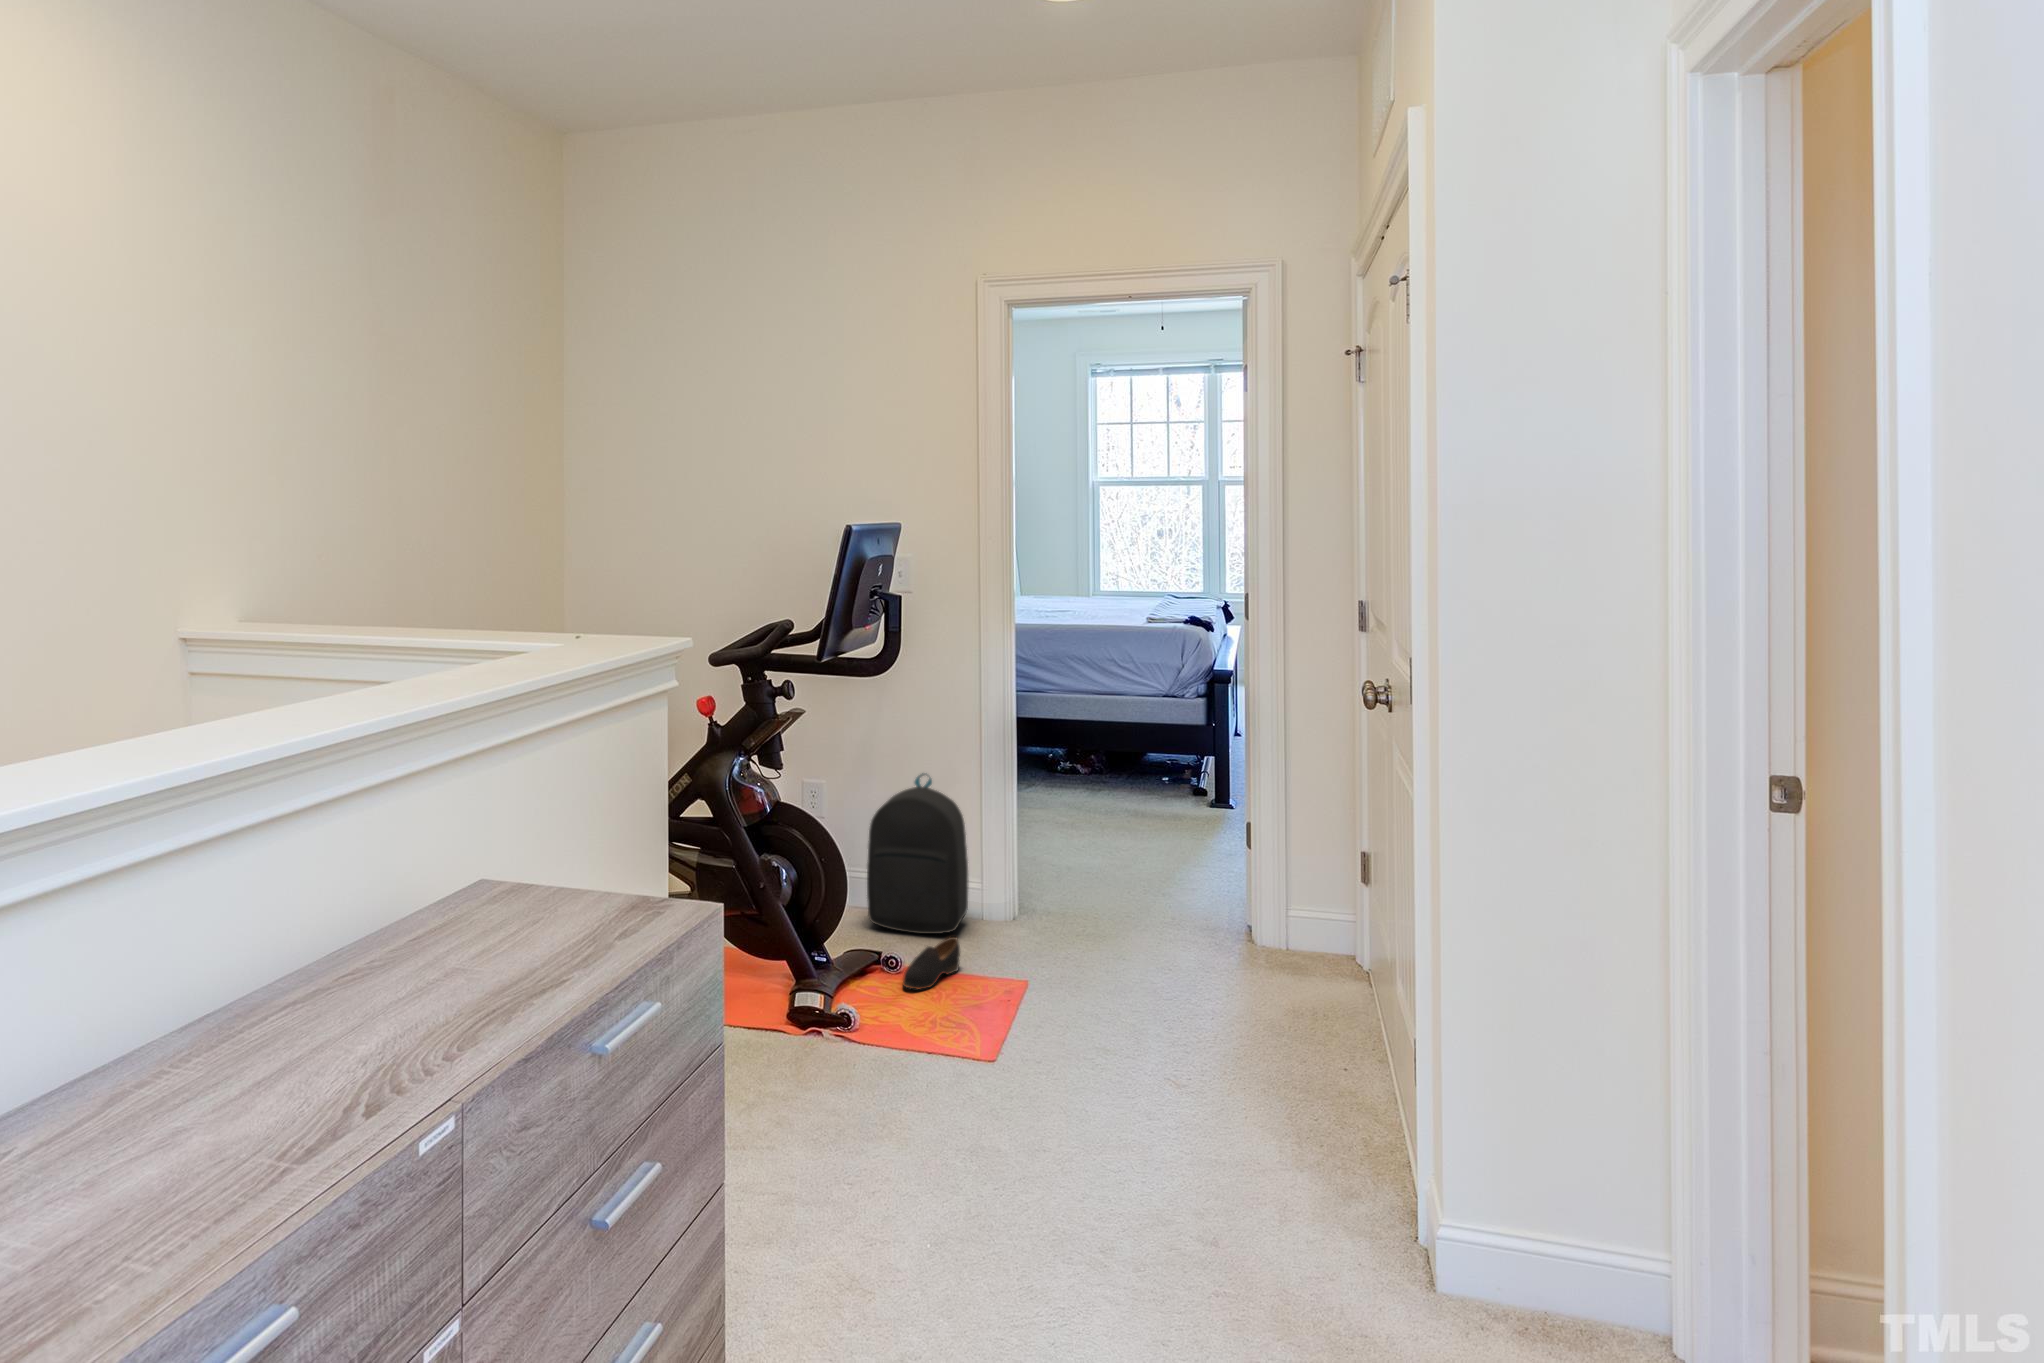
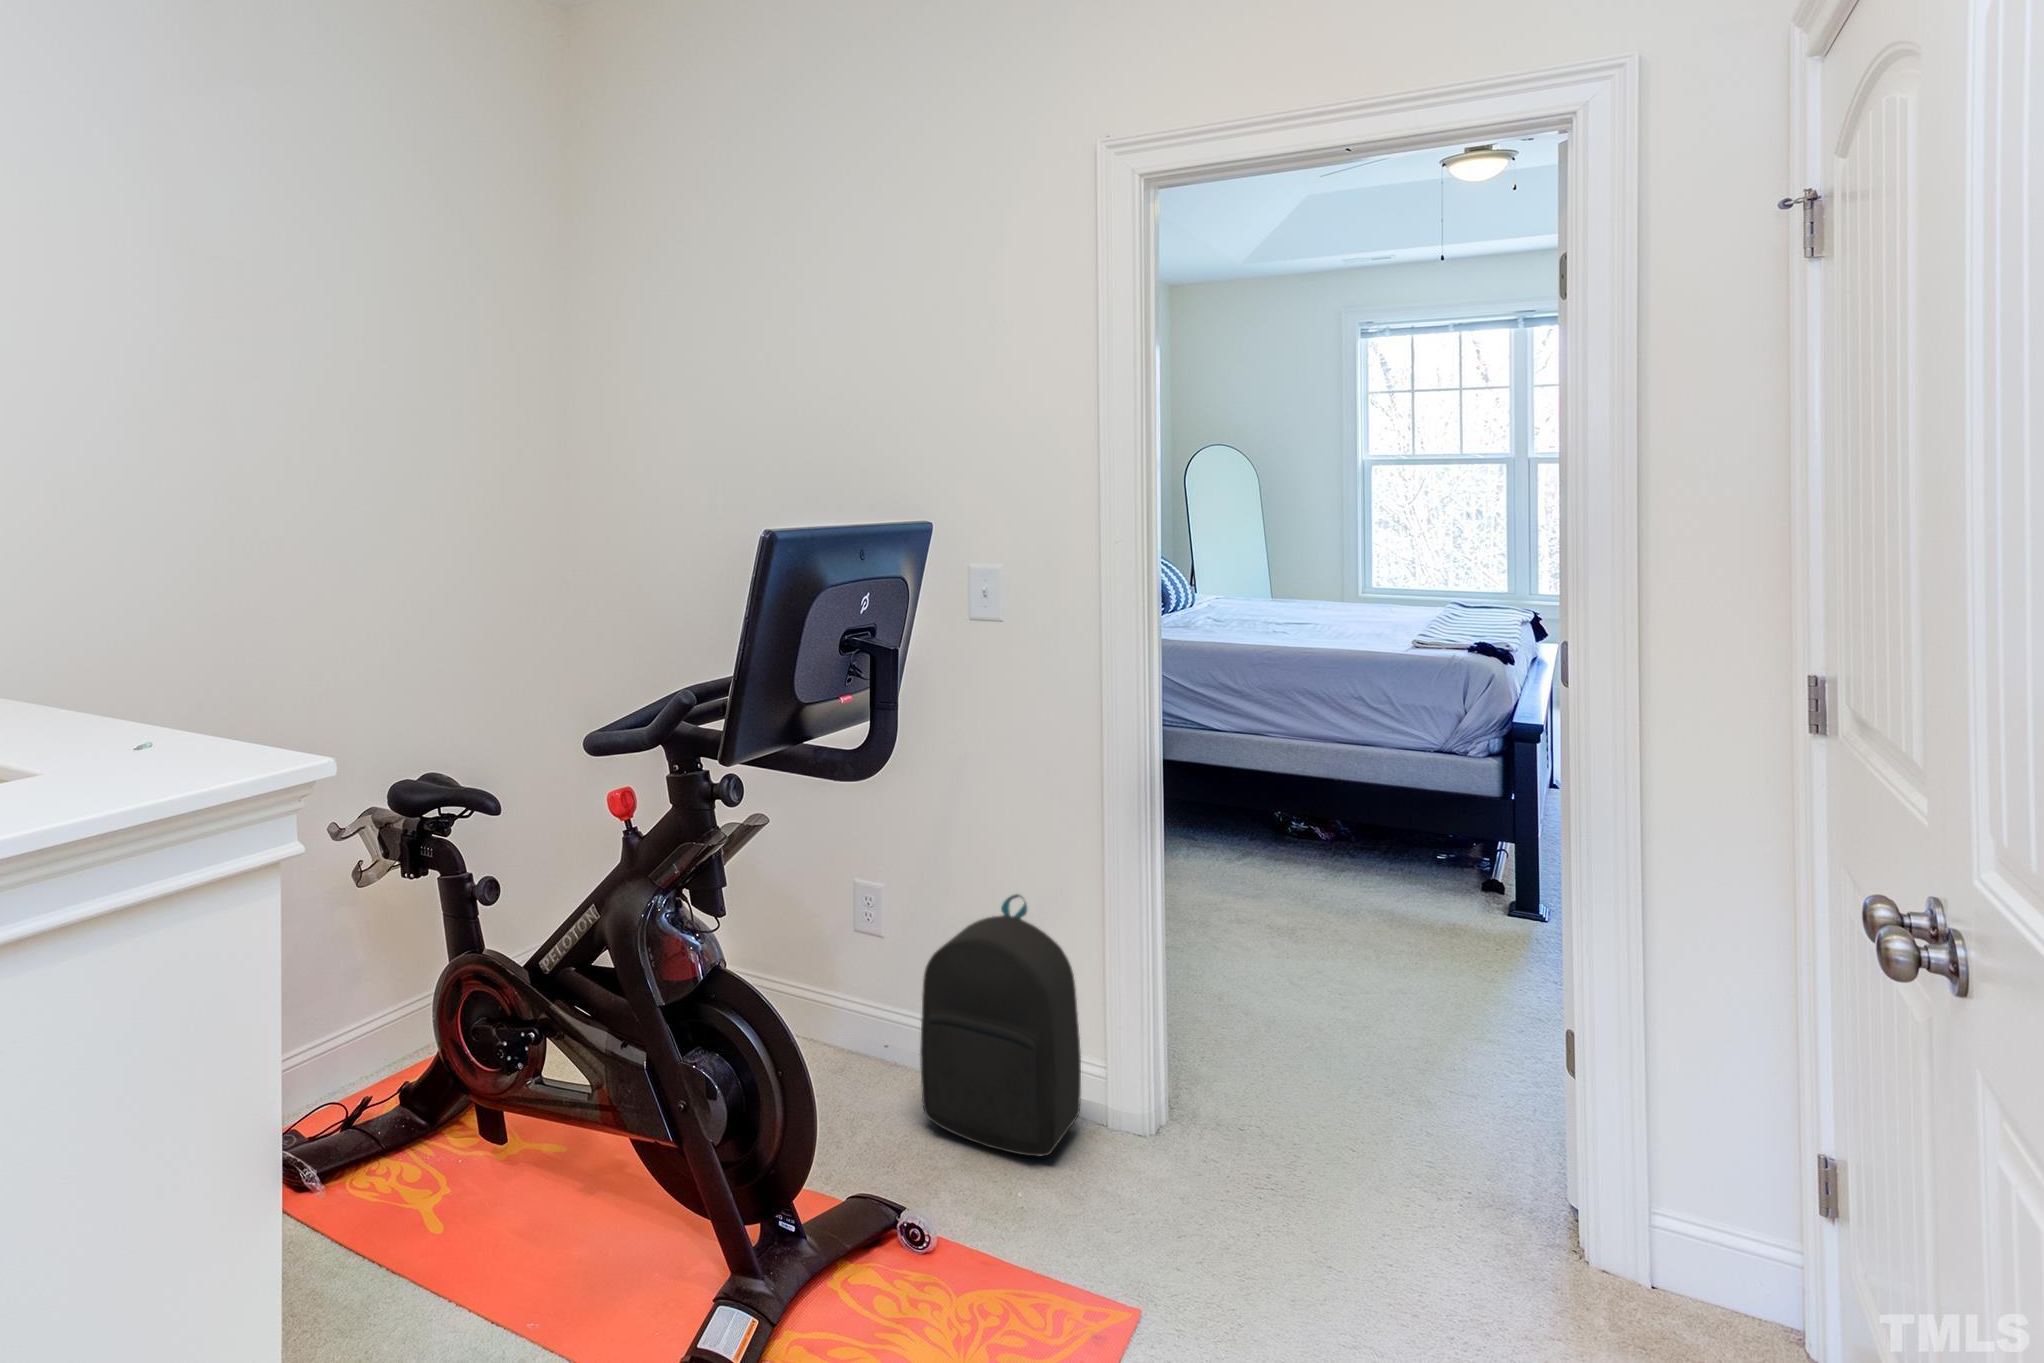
shoe: present [903,937,960,989] -> none [921,1193,1035,1298]

